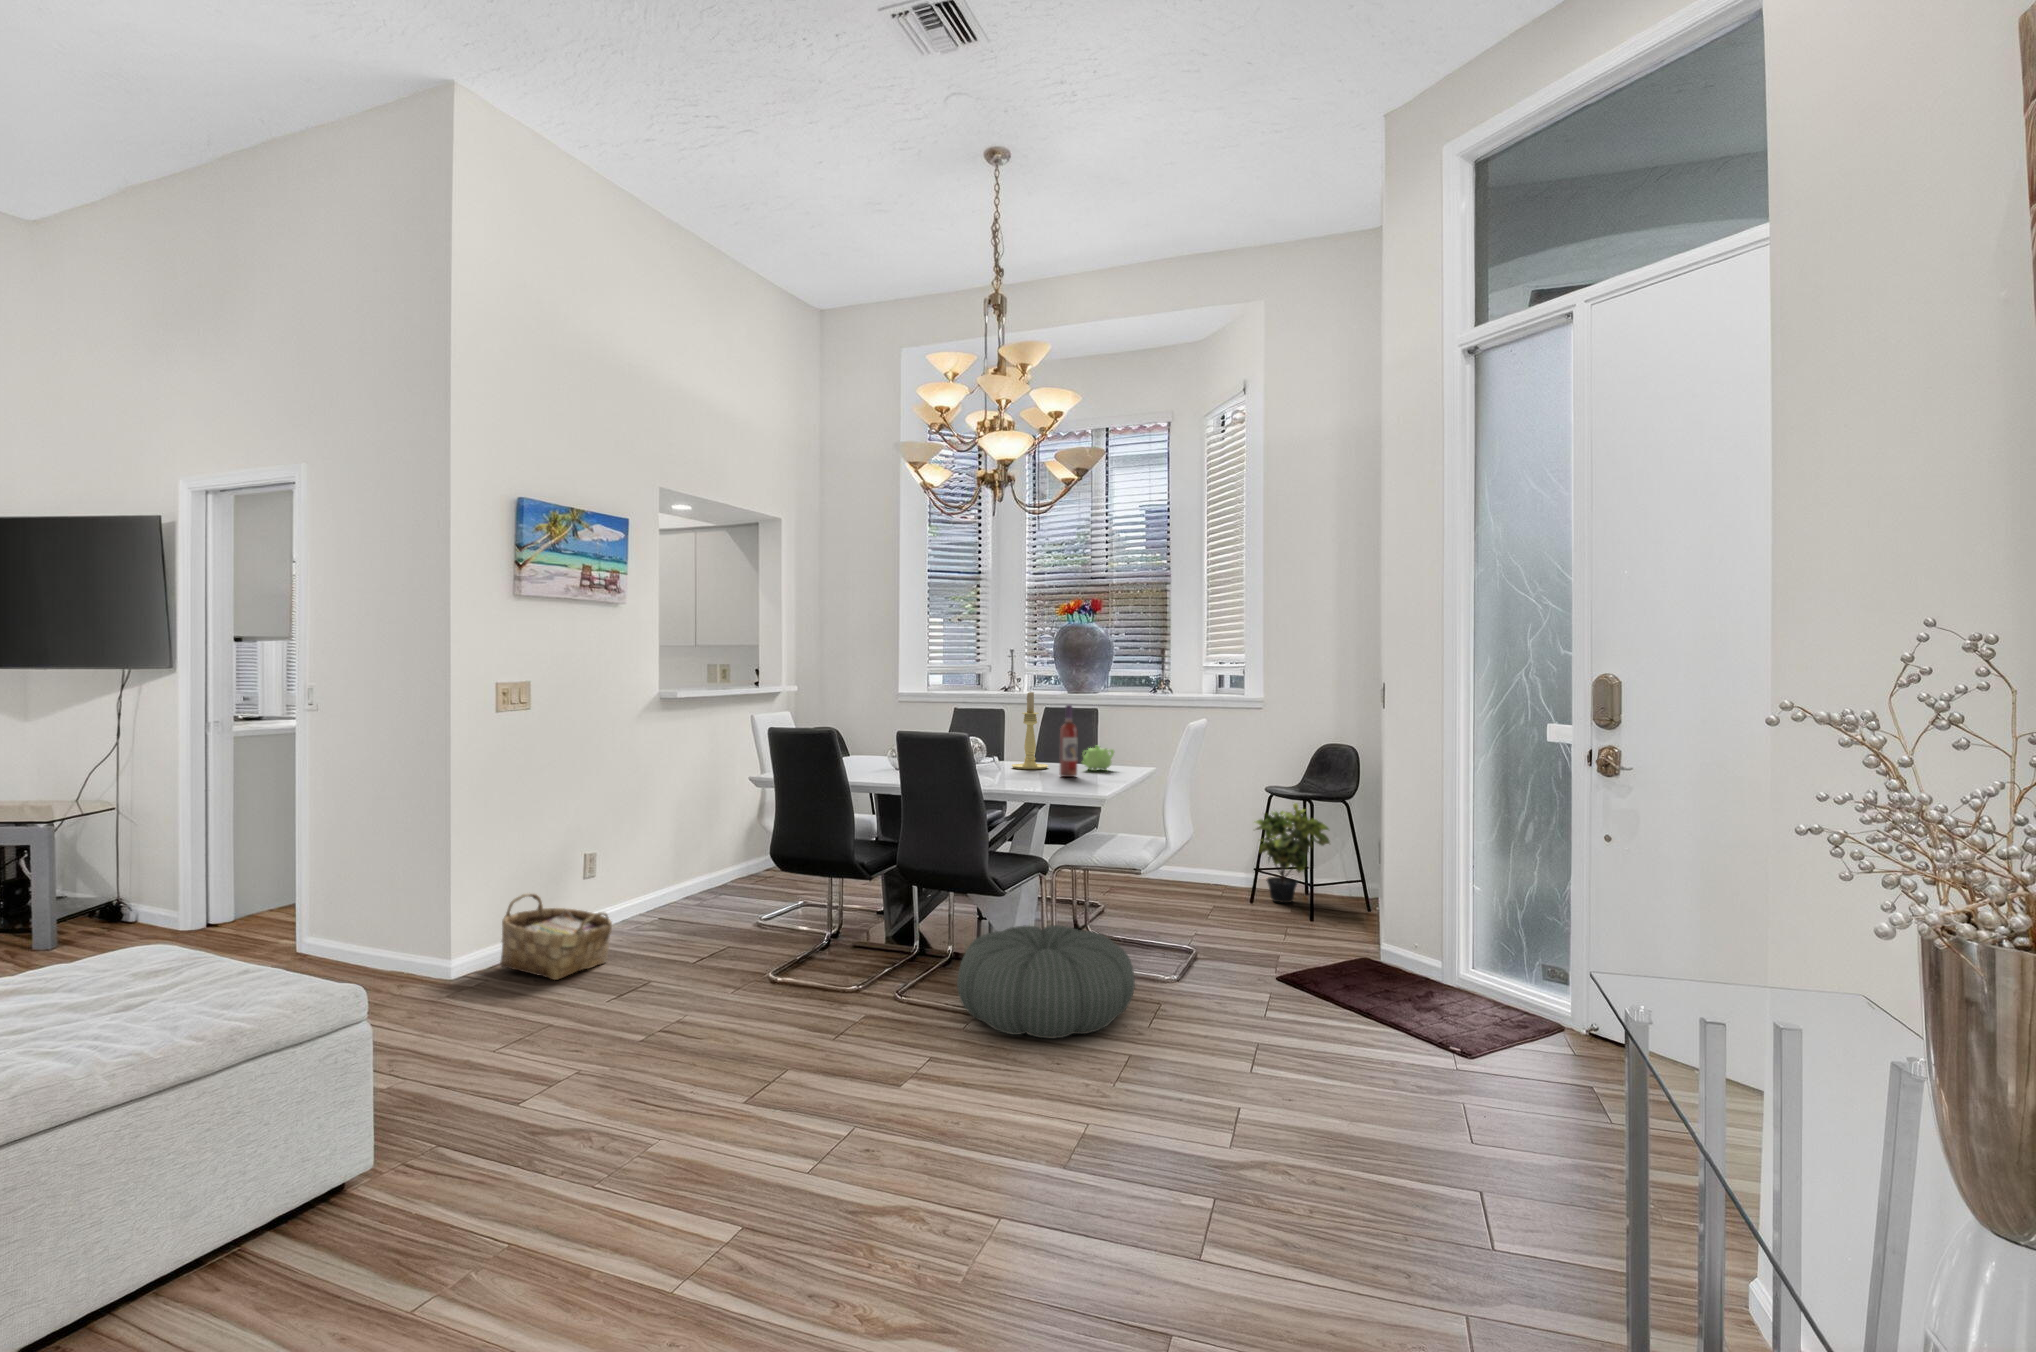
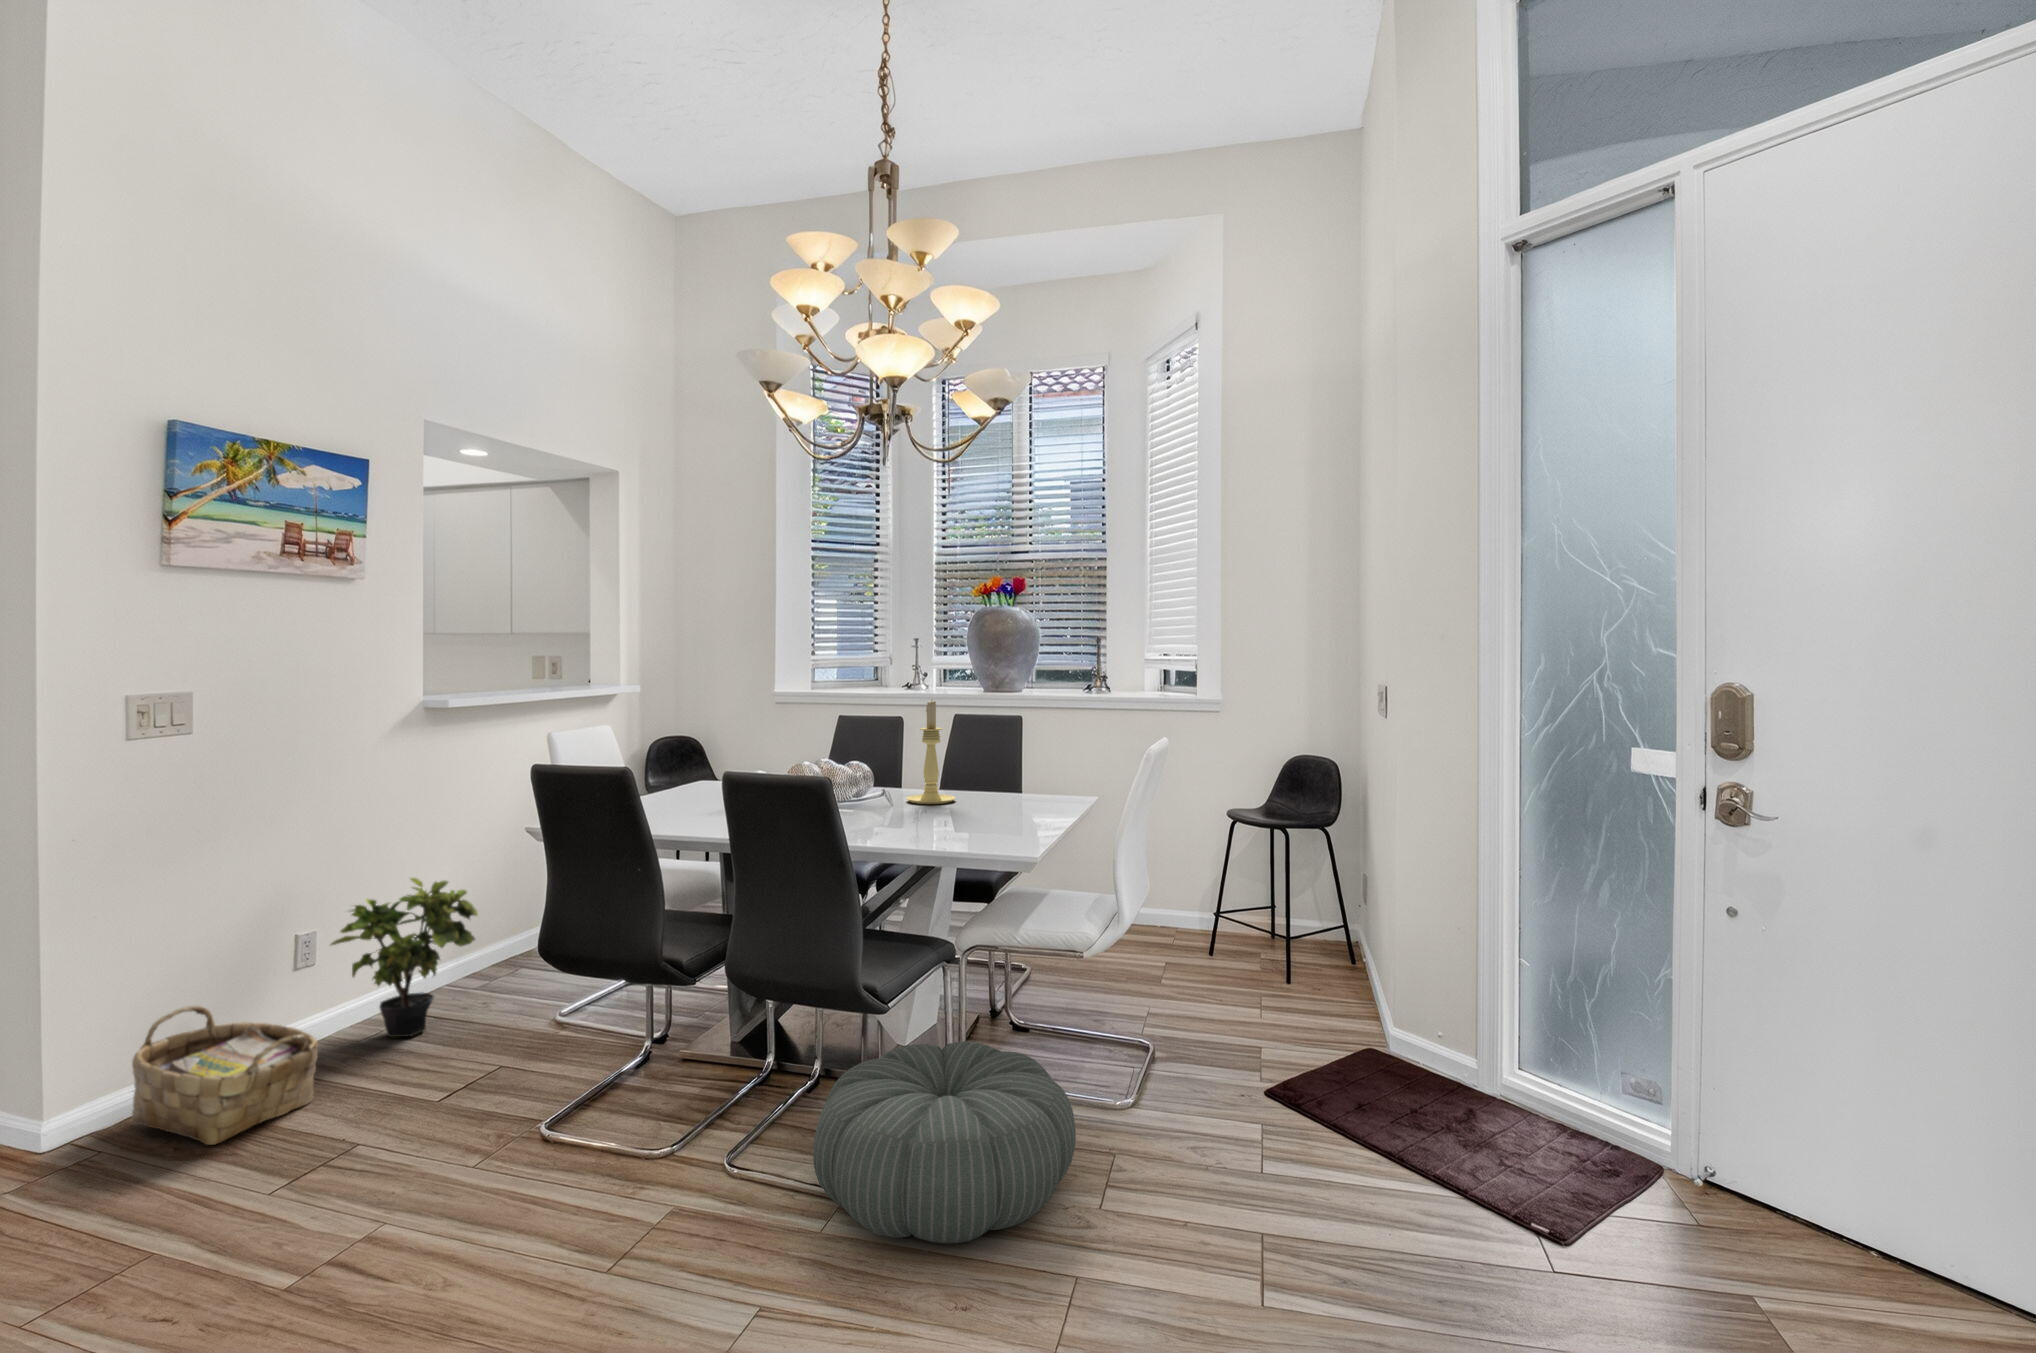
wine bottle: present [1060,705,1077,777] -> none [969,721,993,819]
teapot: present [1082,746,1114,771] -> none [999,771,1042,806]
potted plant: present [1256,803,1330,903] -> present [331,878,478,1037]

